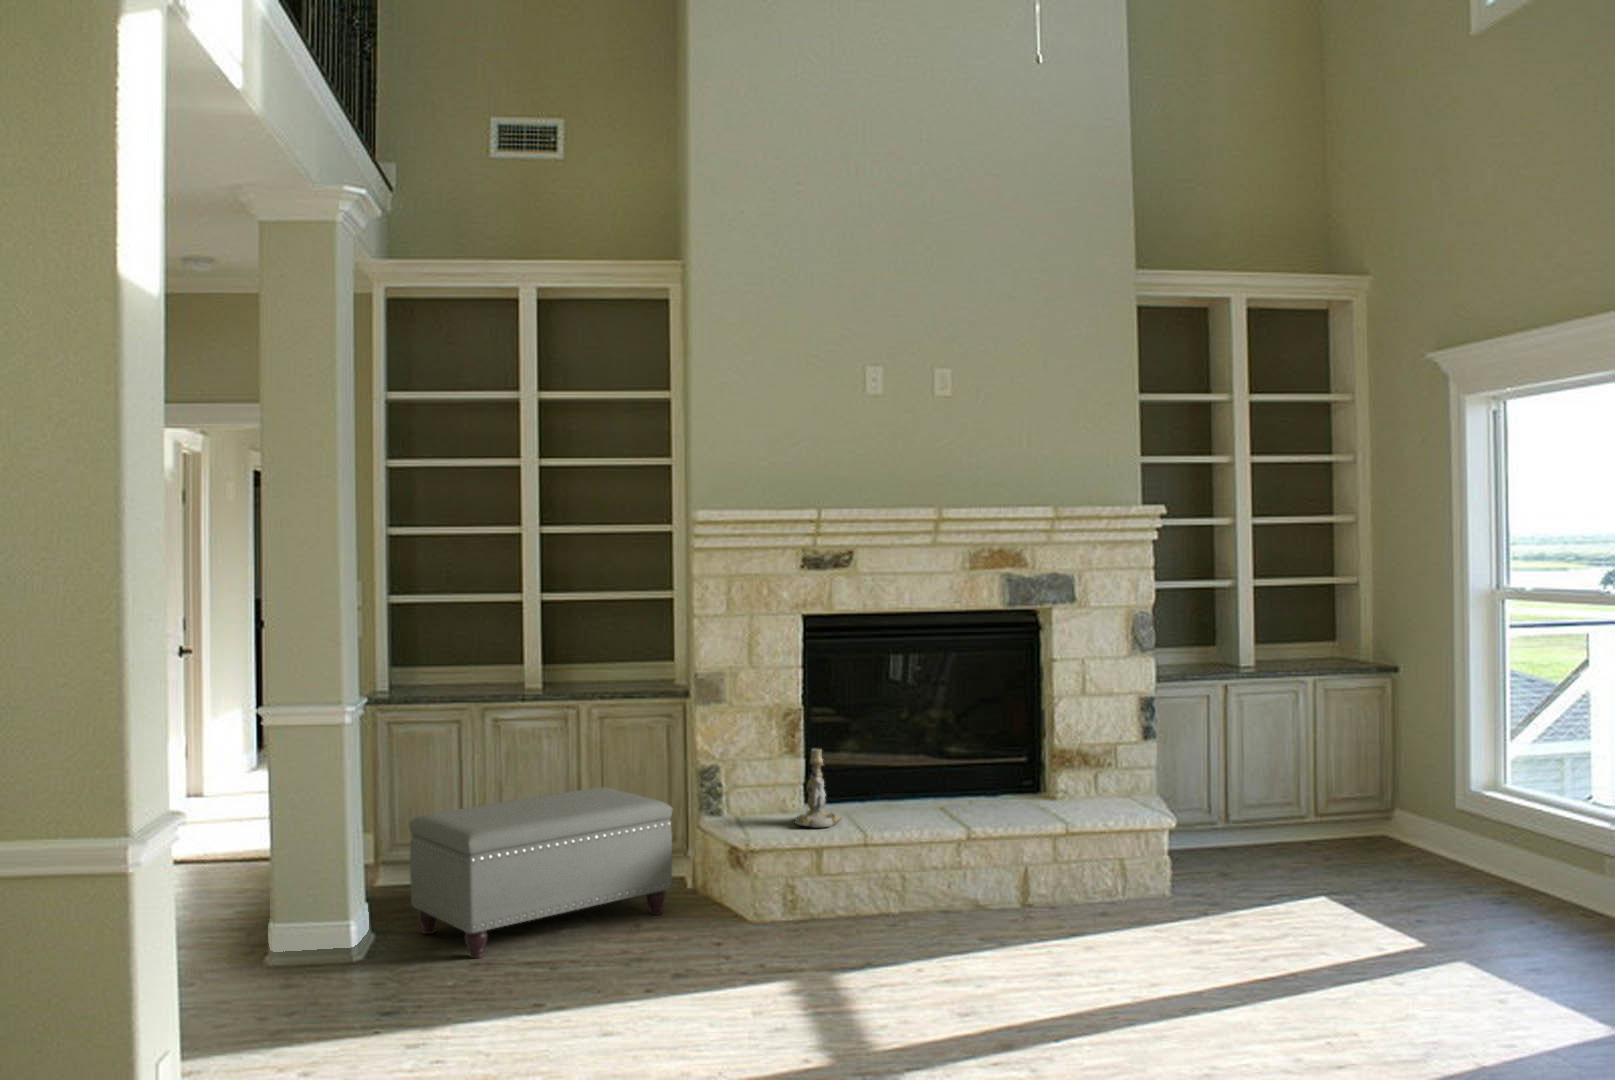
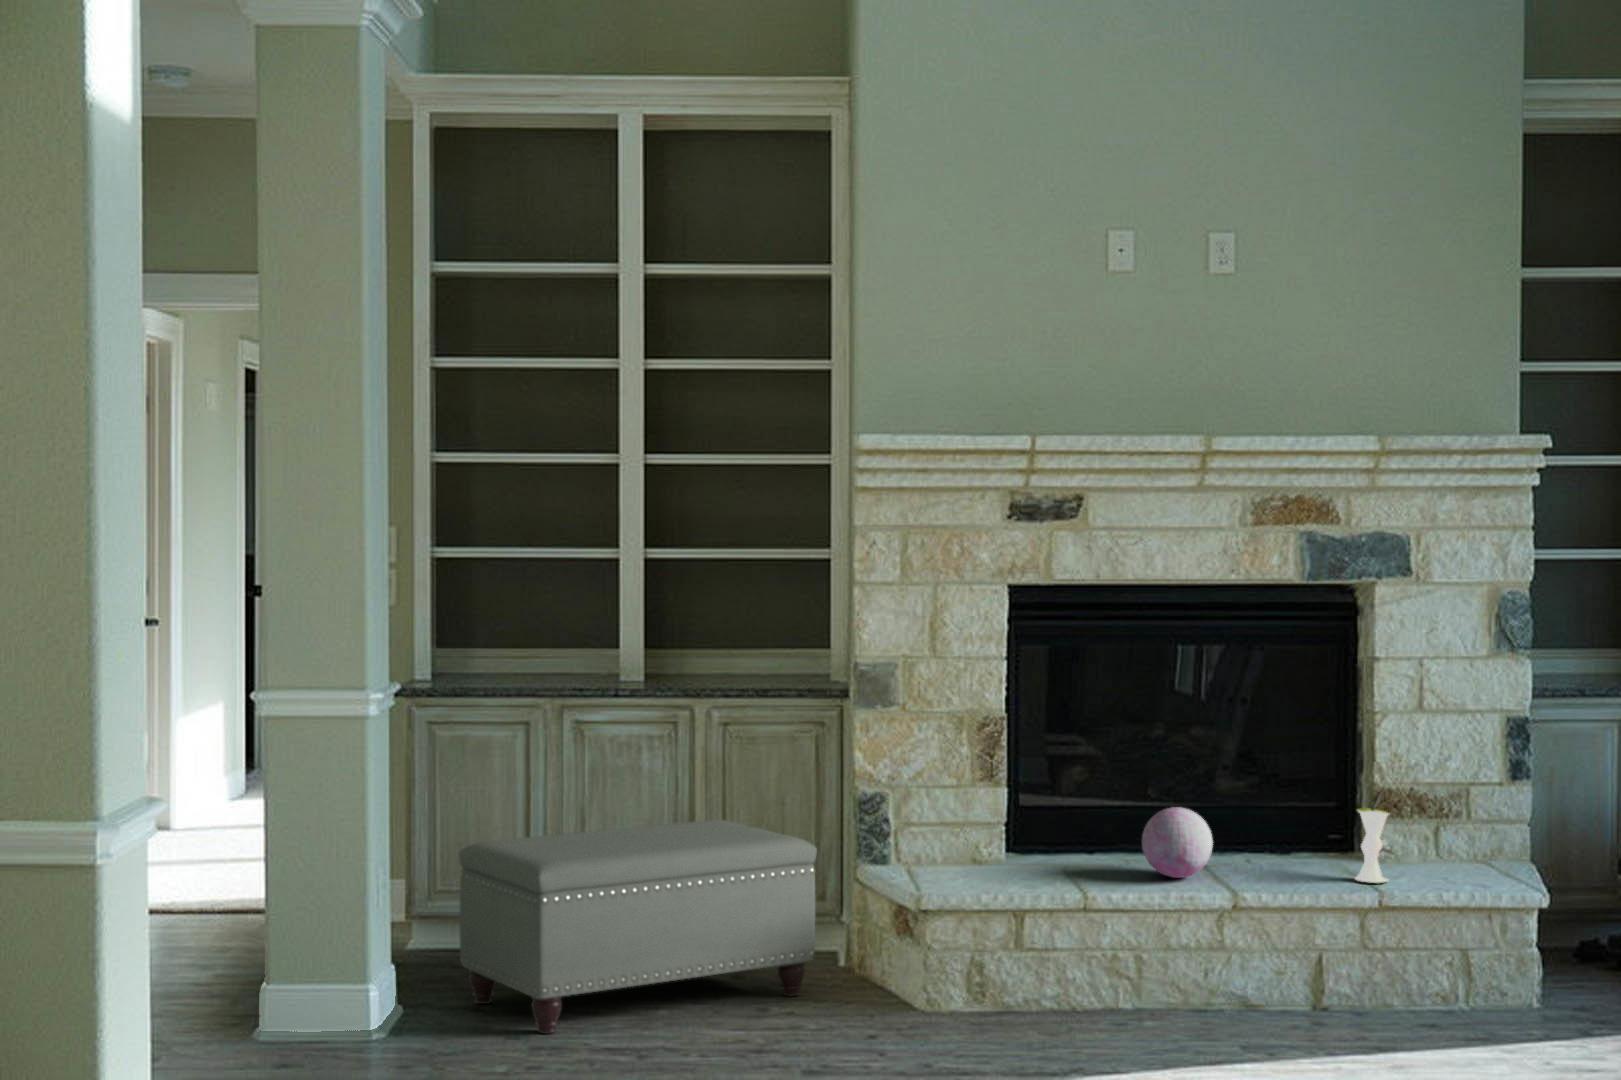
candlestick: present [795,749,841,827] -> none [989,774,1058,884]
vase: none [1045,751,1069,815] -> present [1355,792,1389,883]
decorative orb: none [900,768,949,817] -> present [1142,807,1213,878]

